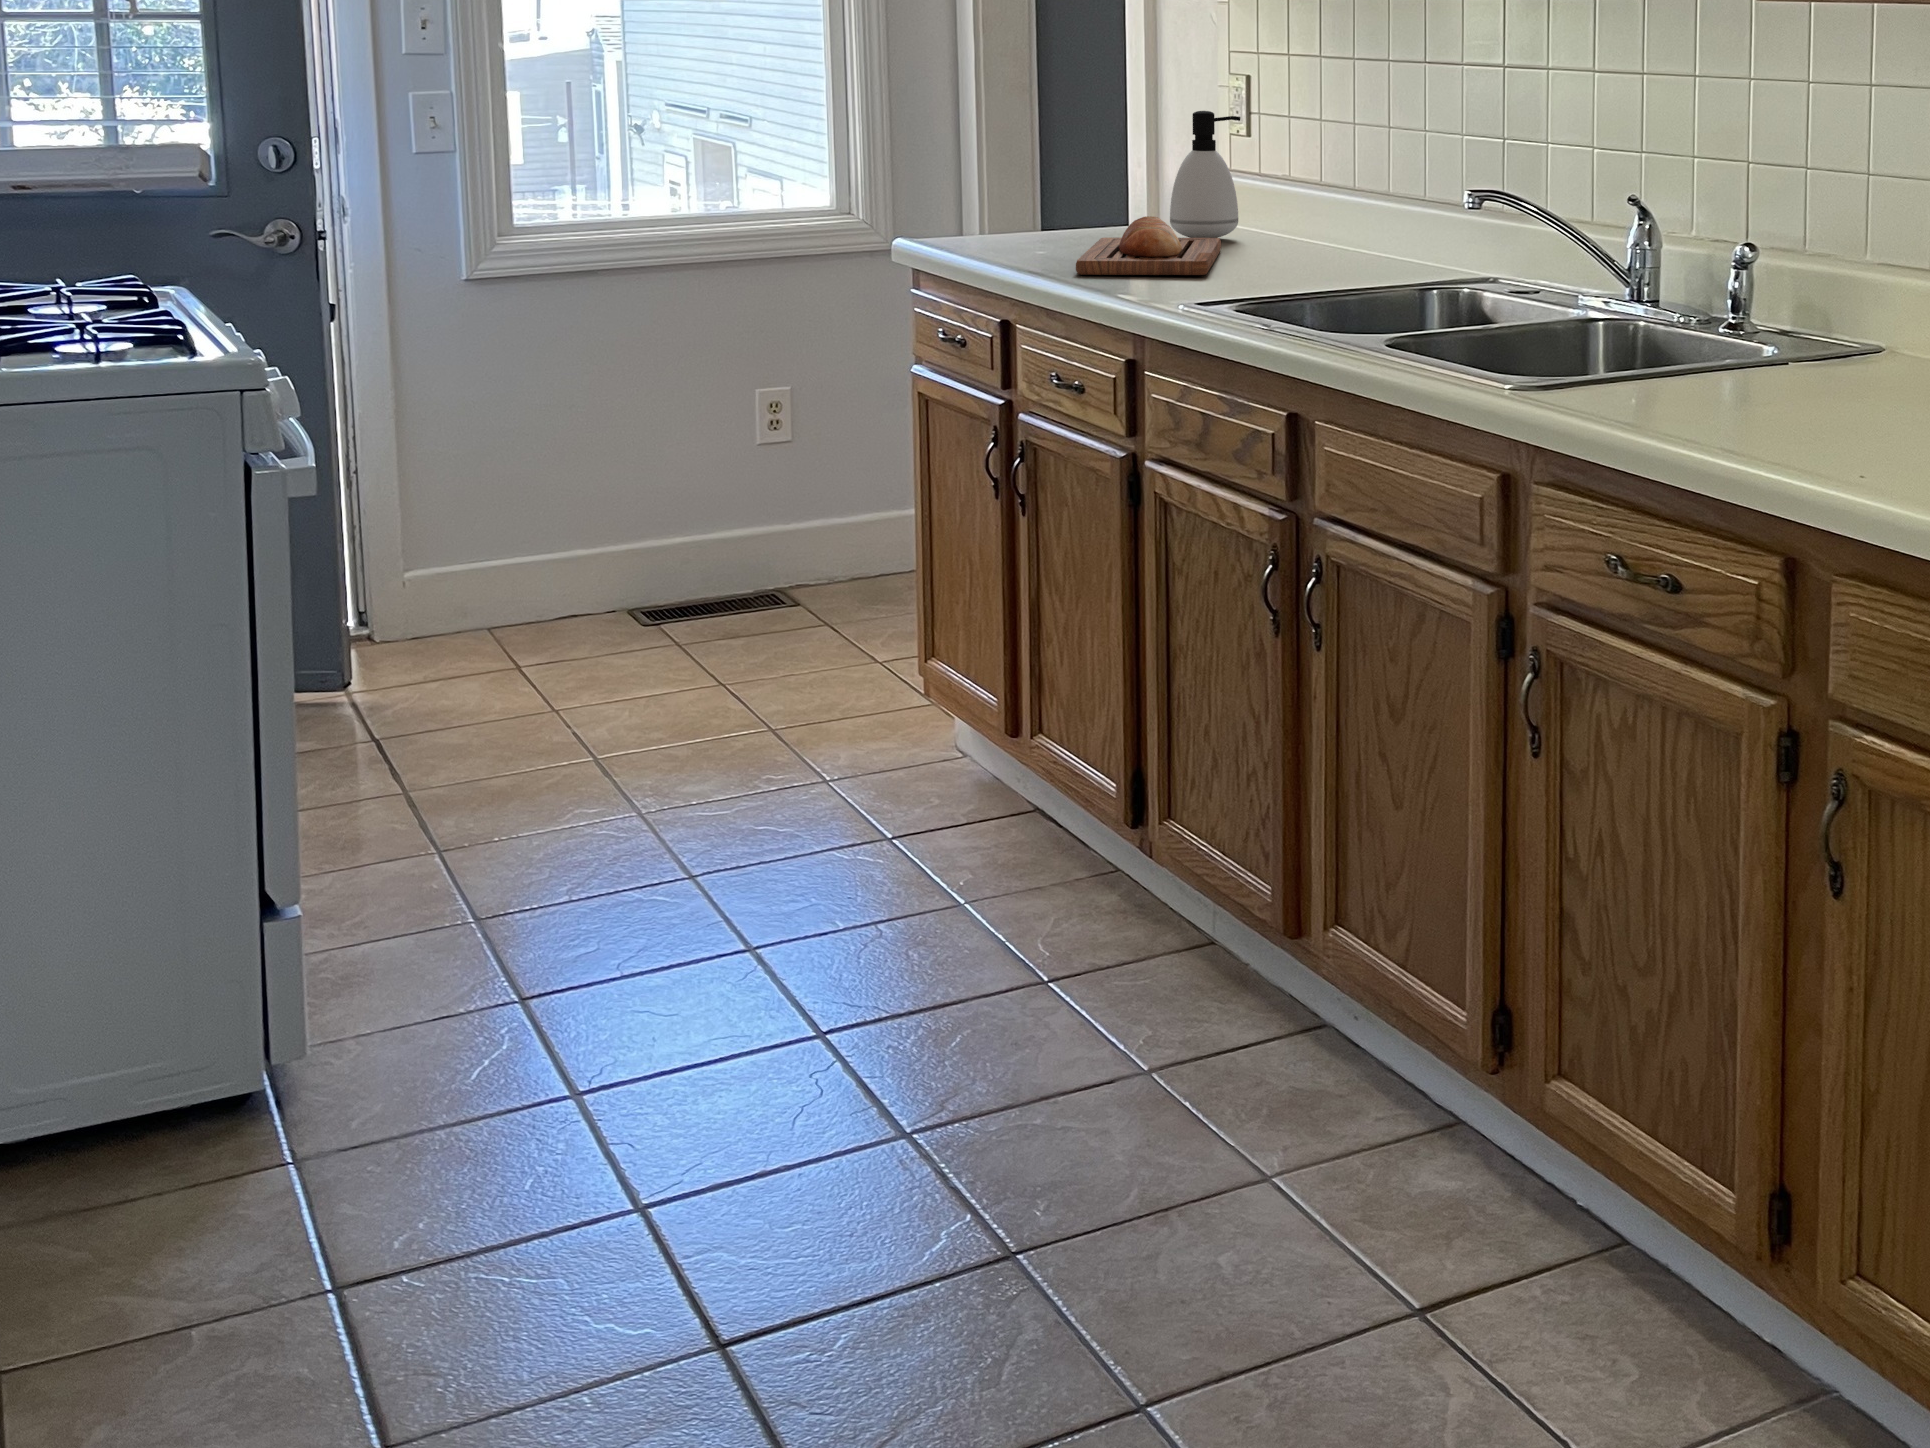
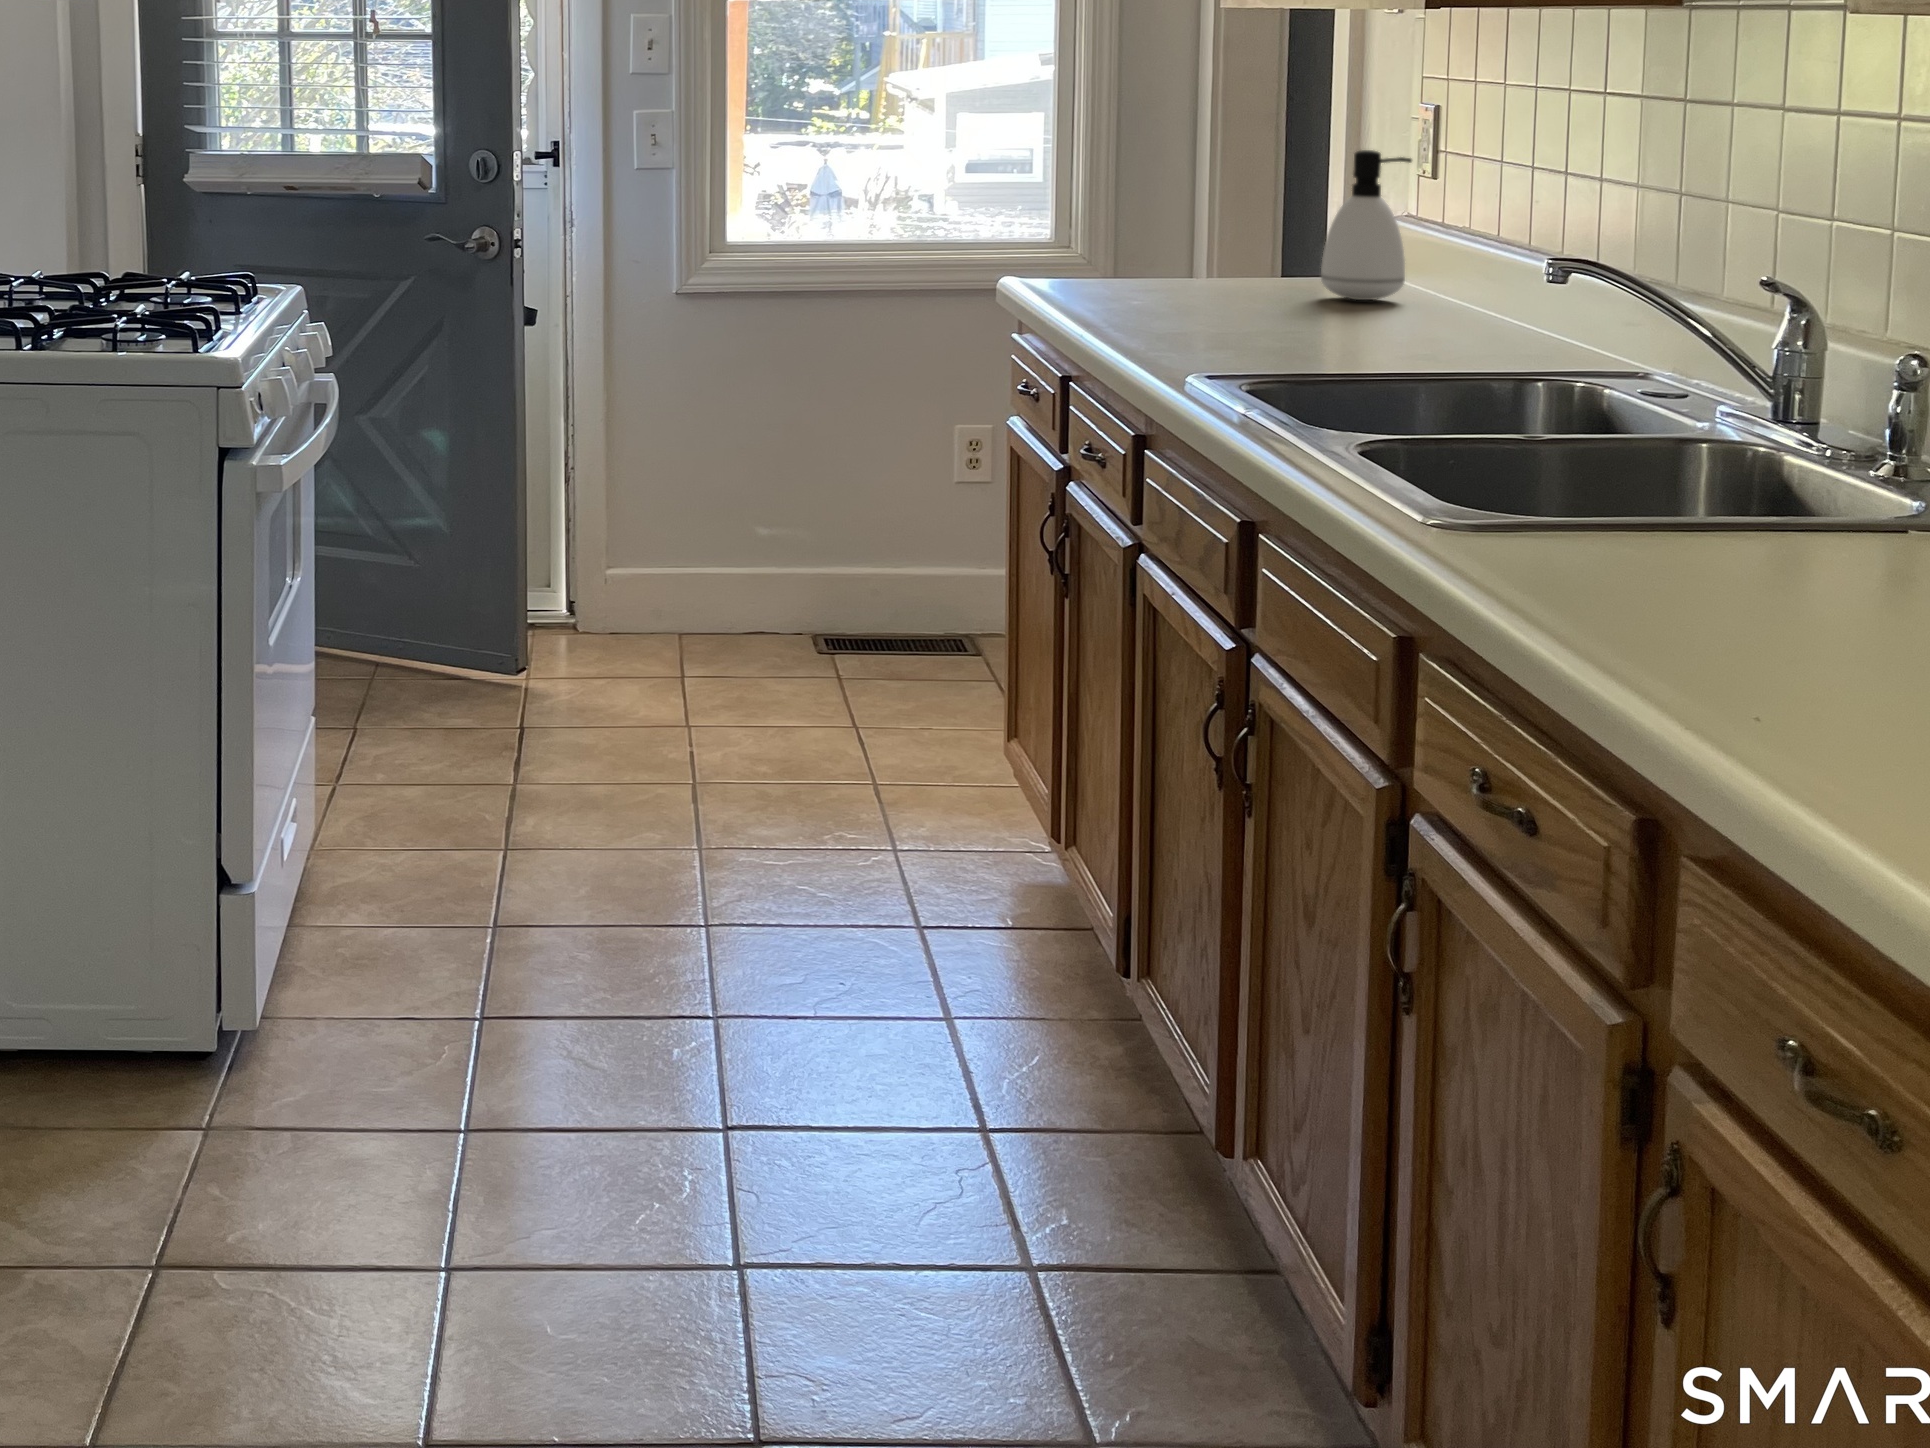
bread loaf: present [1076,216,1221,275] -> none [1145,269,1361,341]

